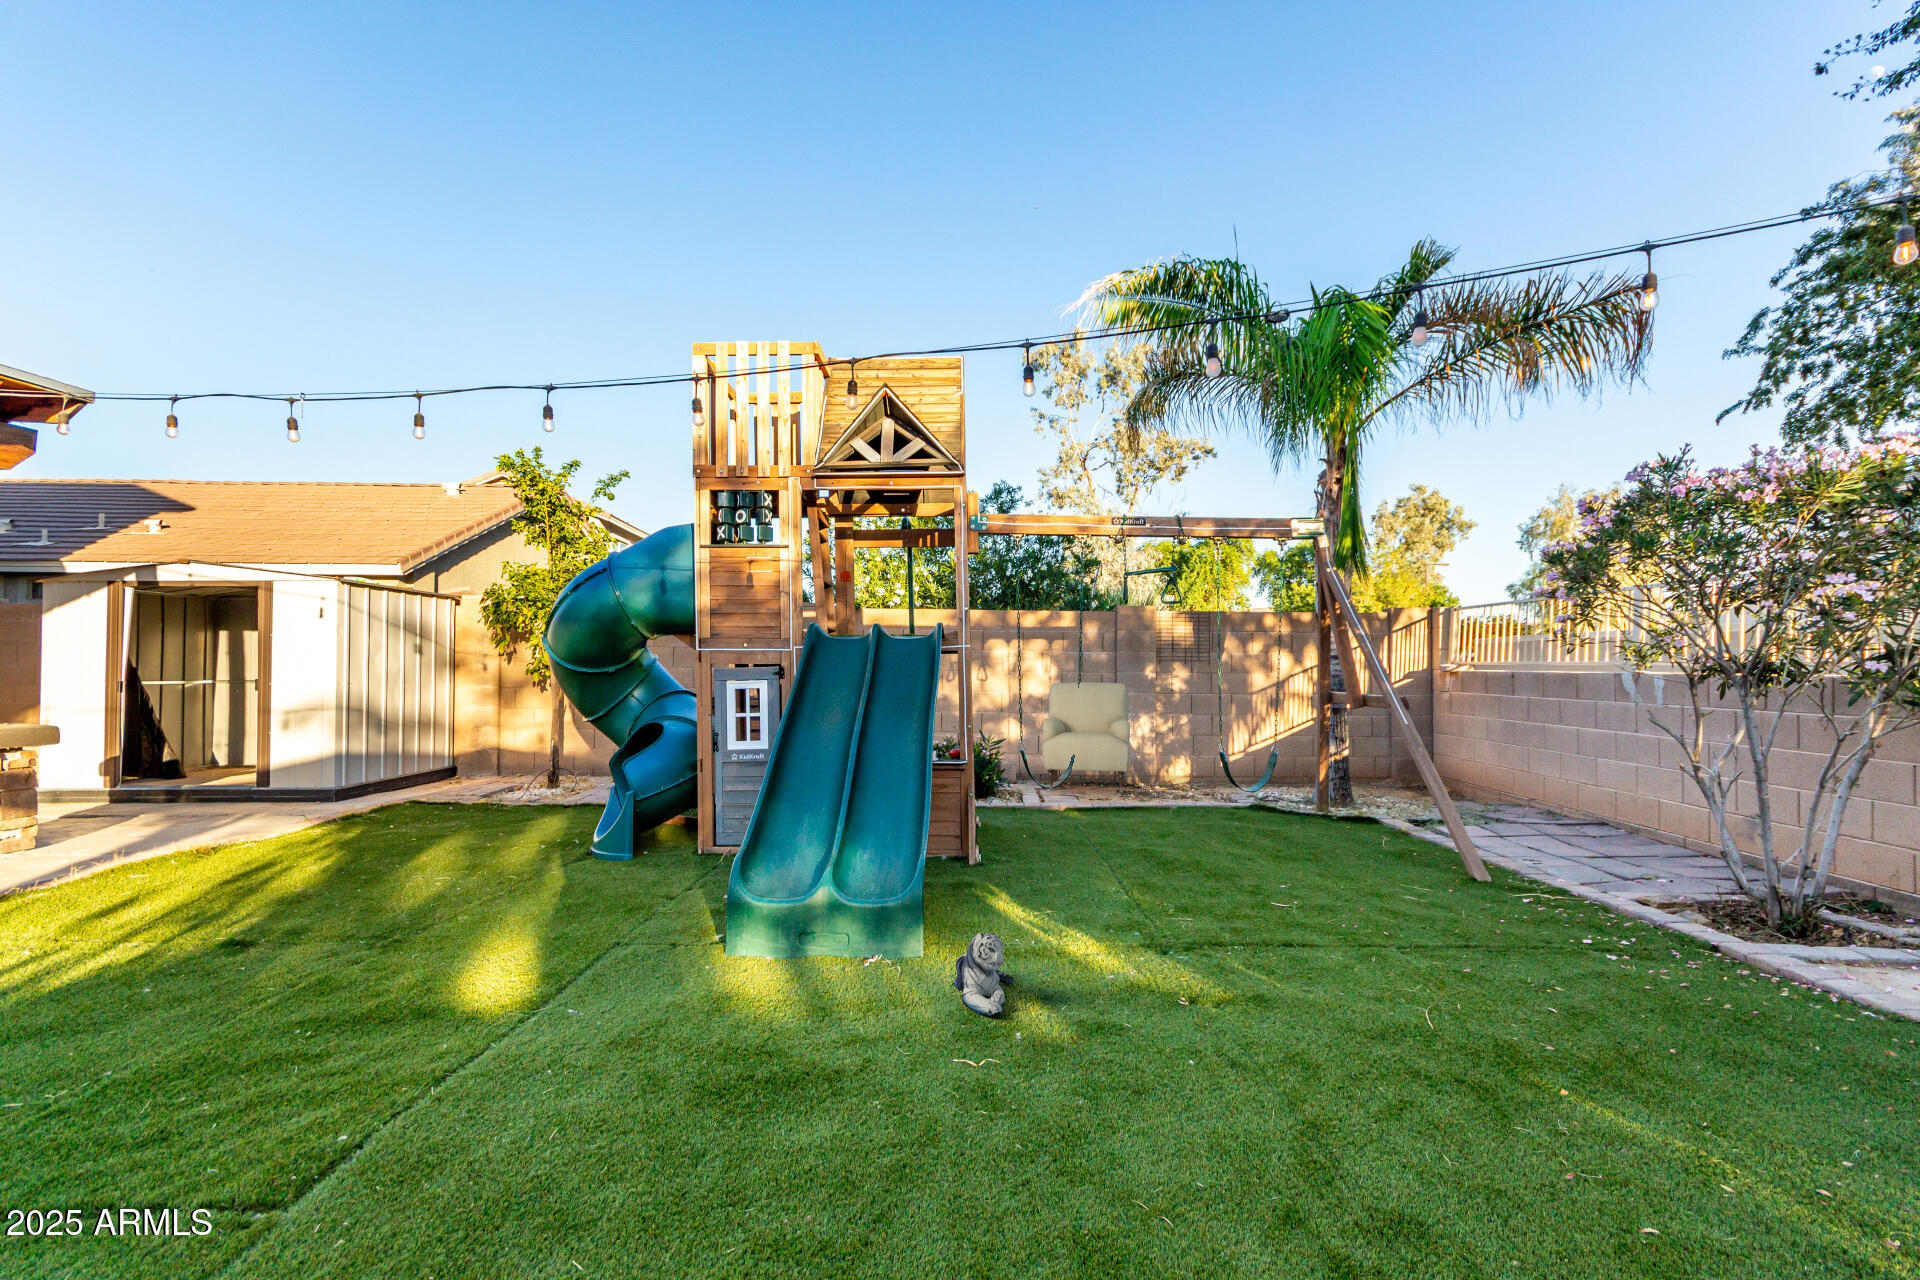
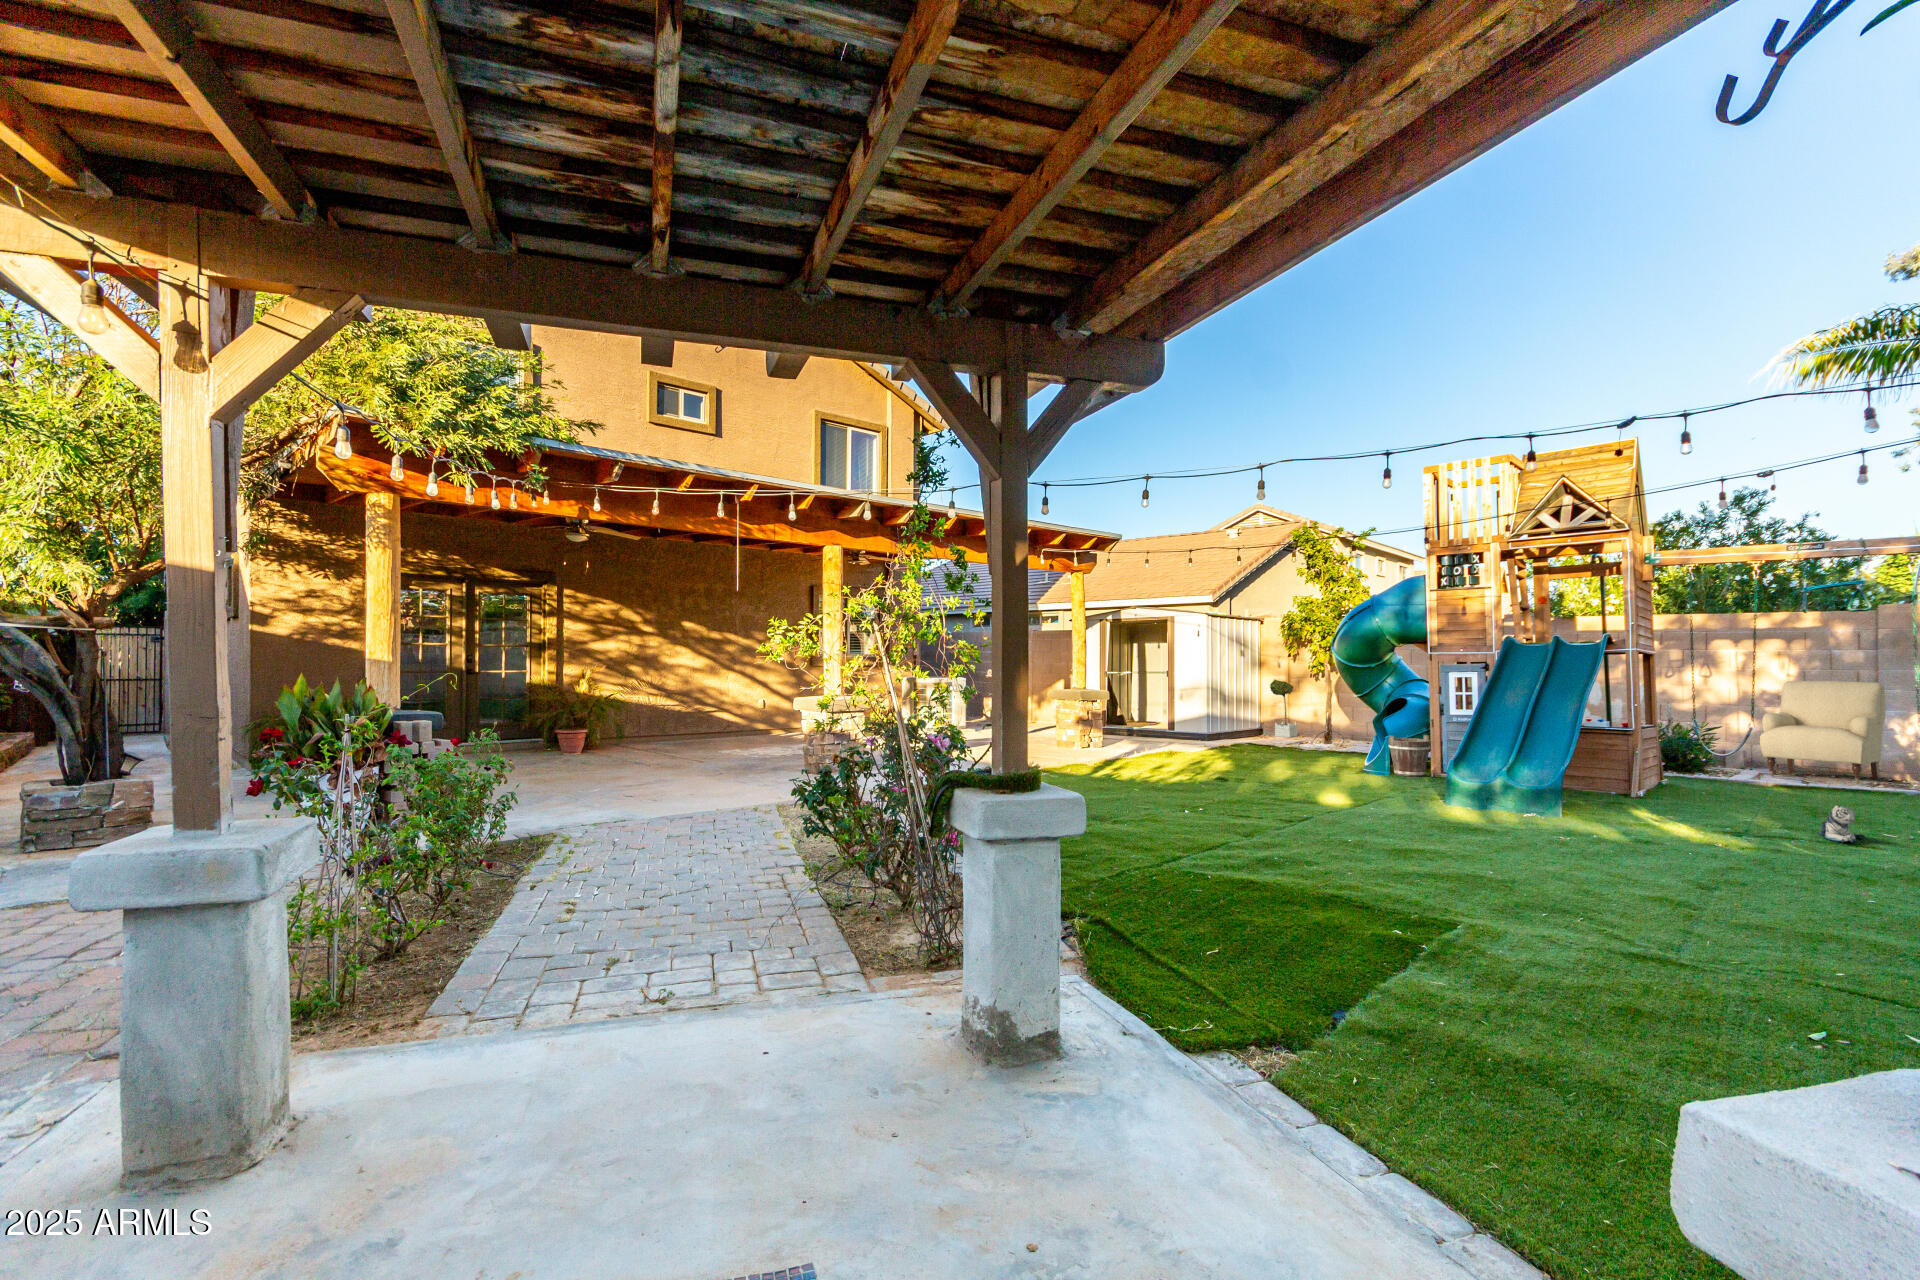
potted tree: none [462,691,507,781] -> present [1270,680,1297,737]
bucket: none [625,787,697,867] -> present [1388,735,1431,777]
plush toy: present [953,933,1013,1016] -> present [1819,806,1865,843]

